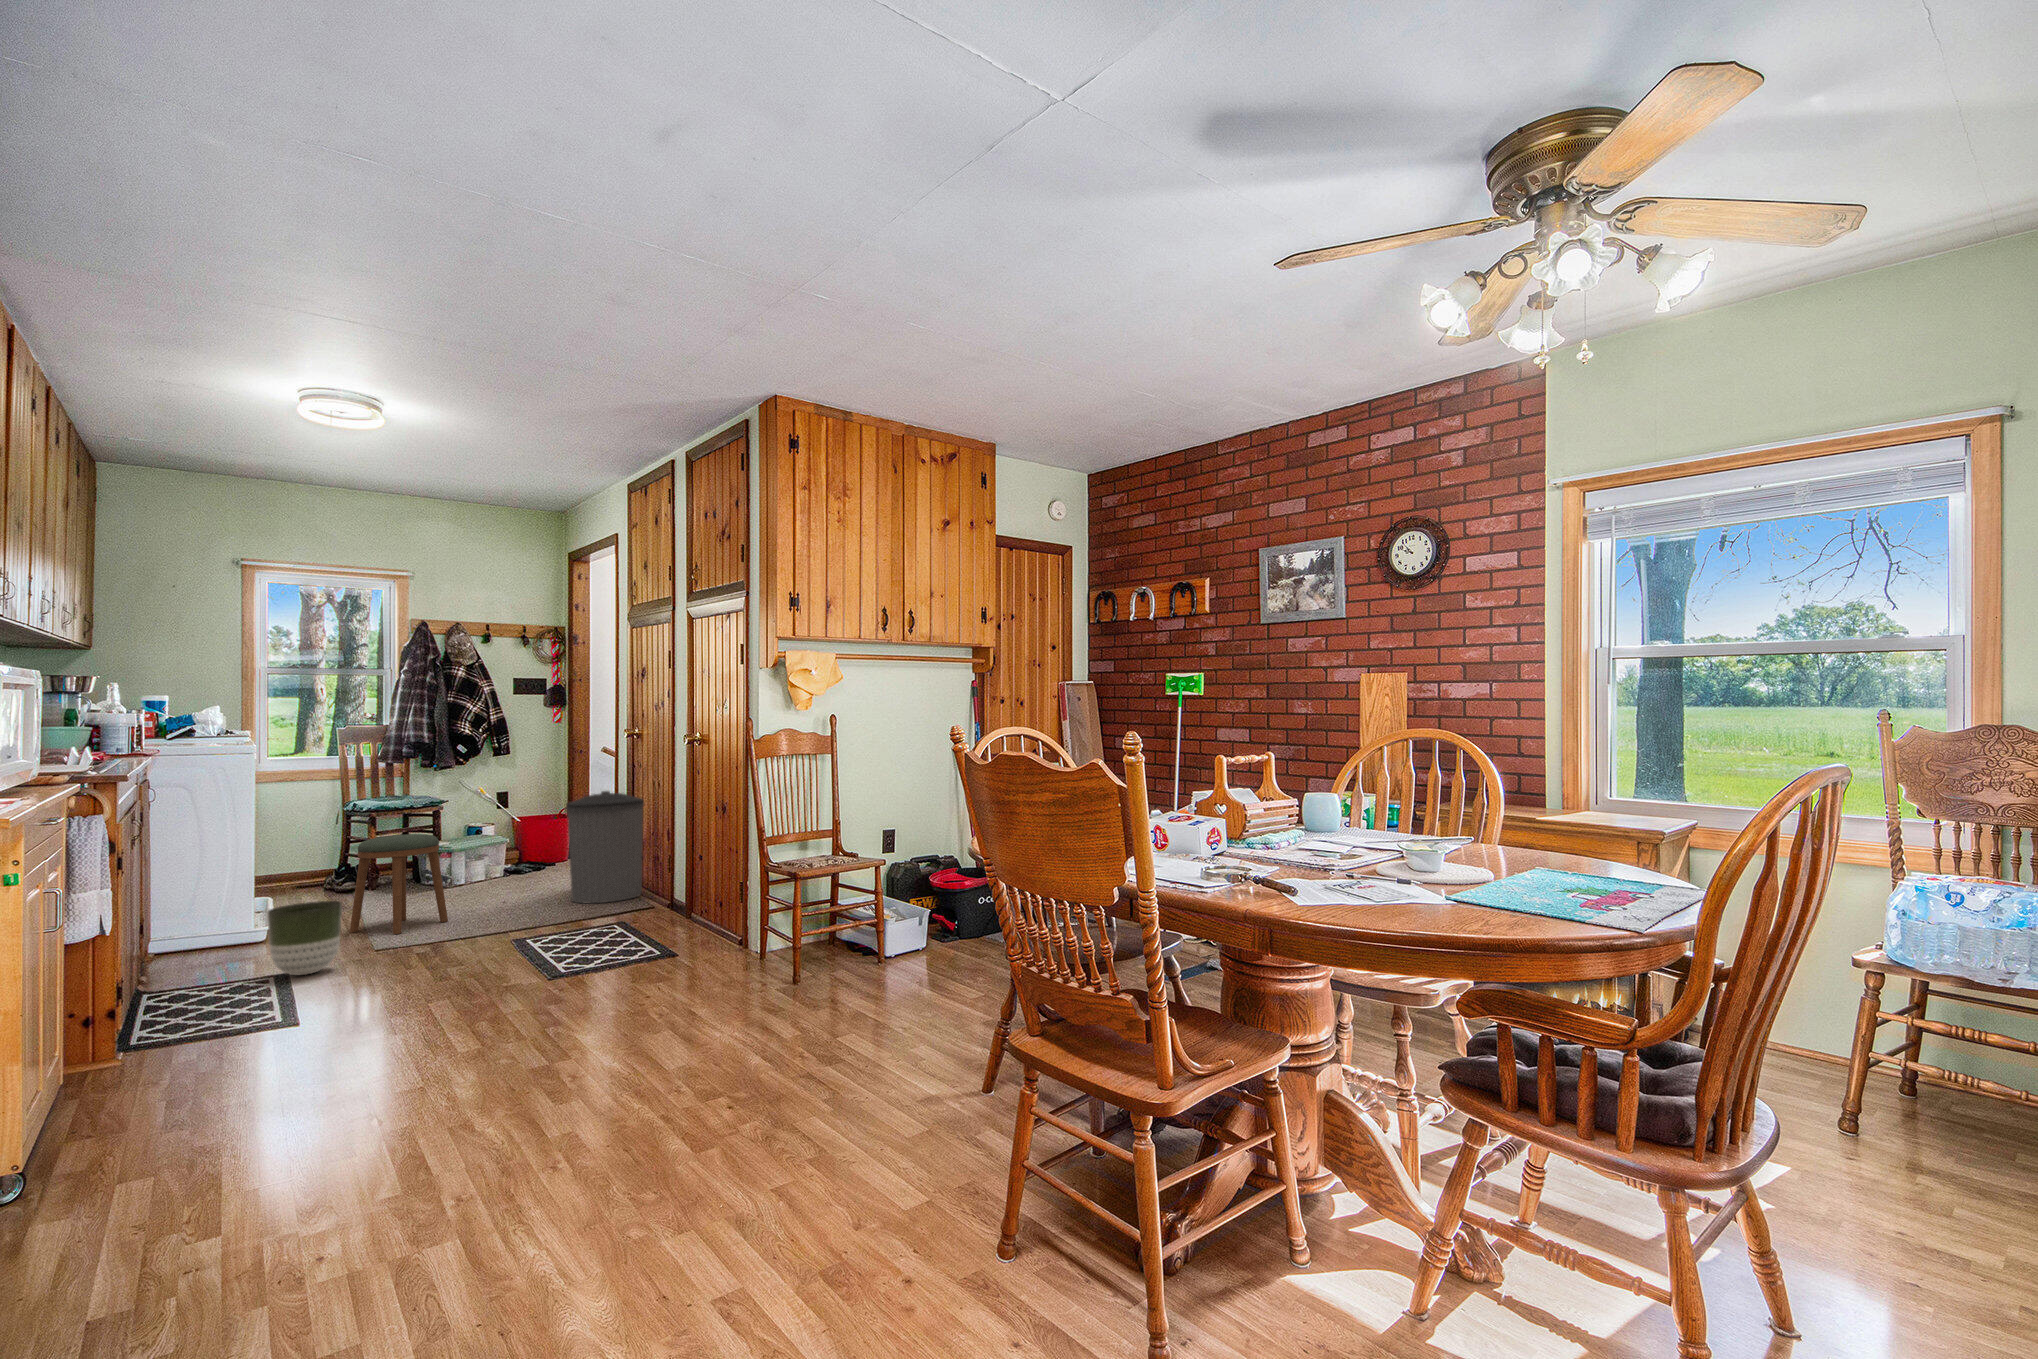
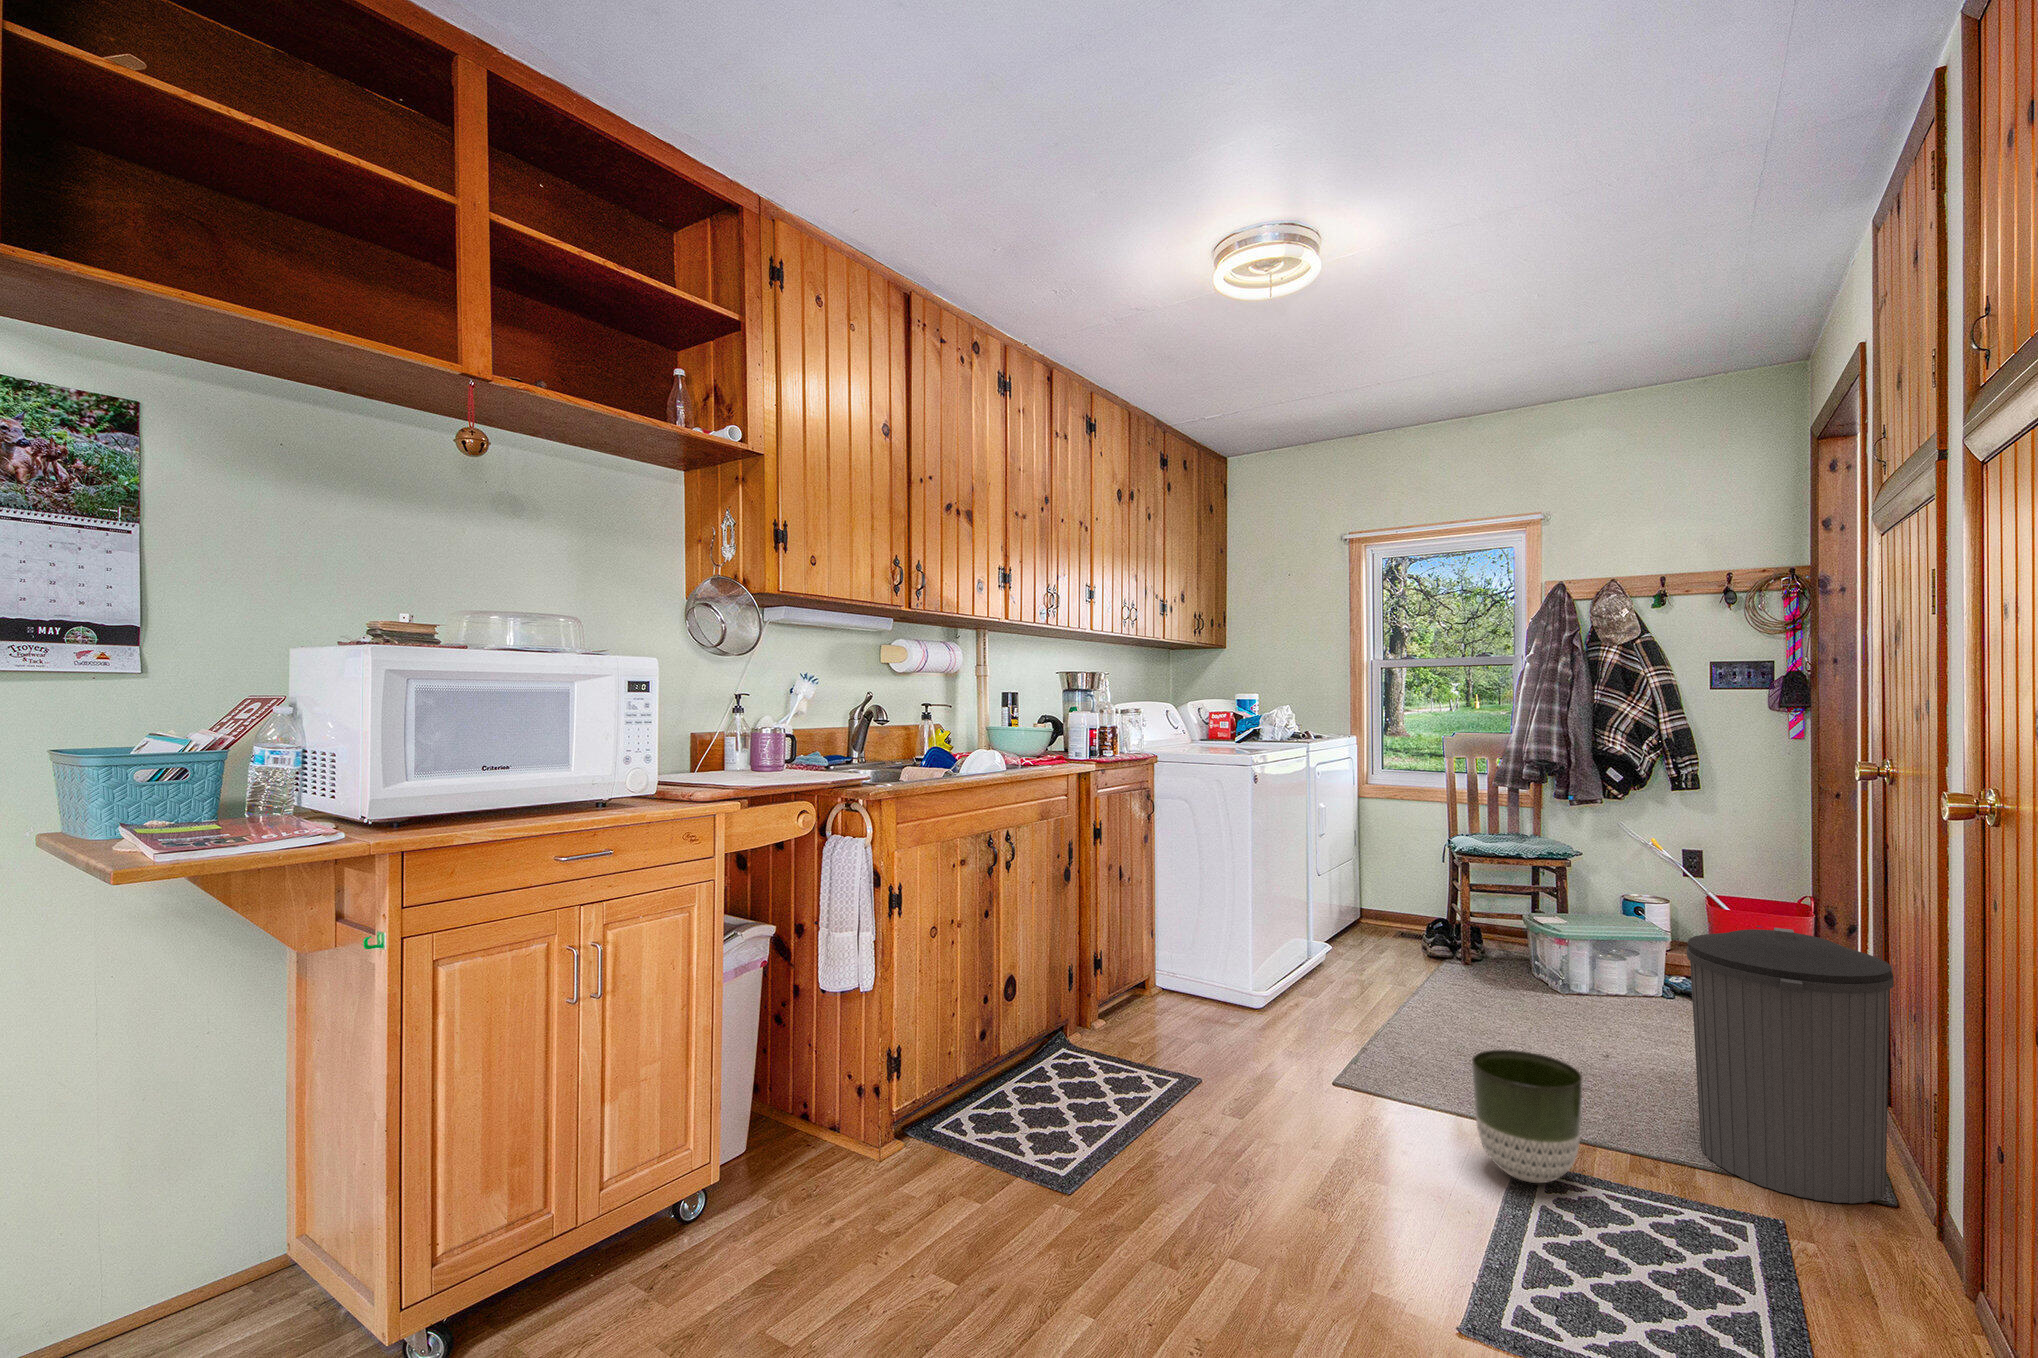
stool: present [350,834,448,934] -> none [1318,930,1449,1102]
planter: present [267,901,342,975] -> present [1472,1050,1582,1183]

